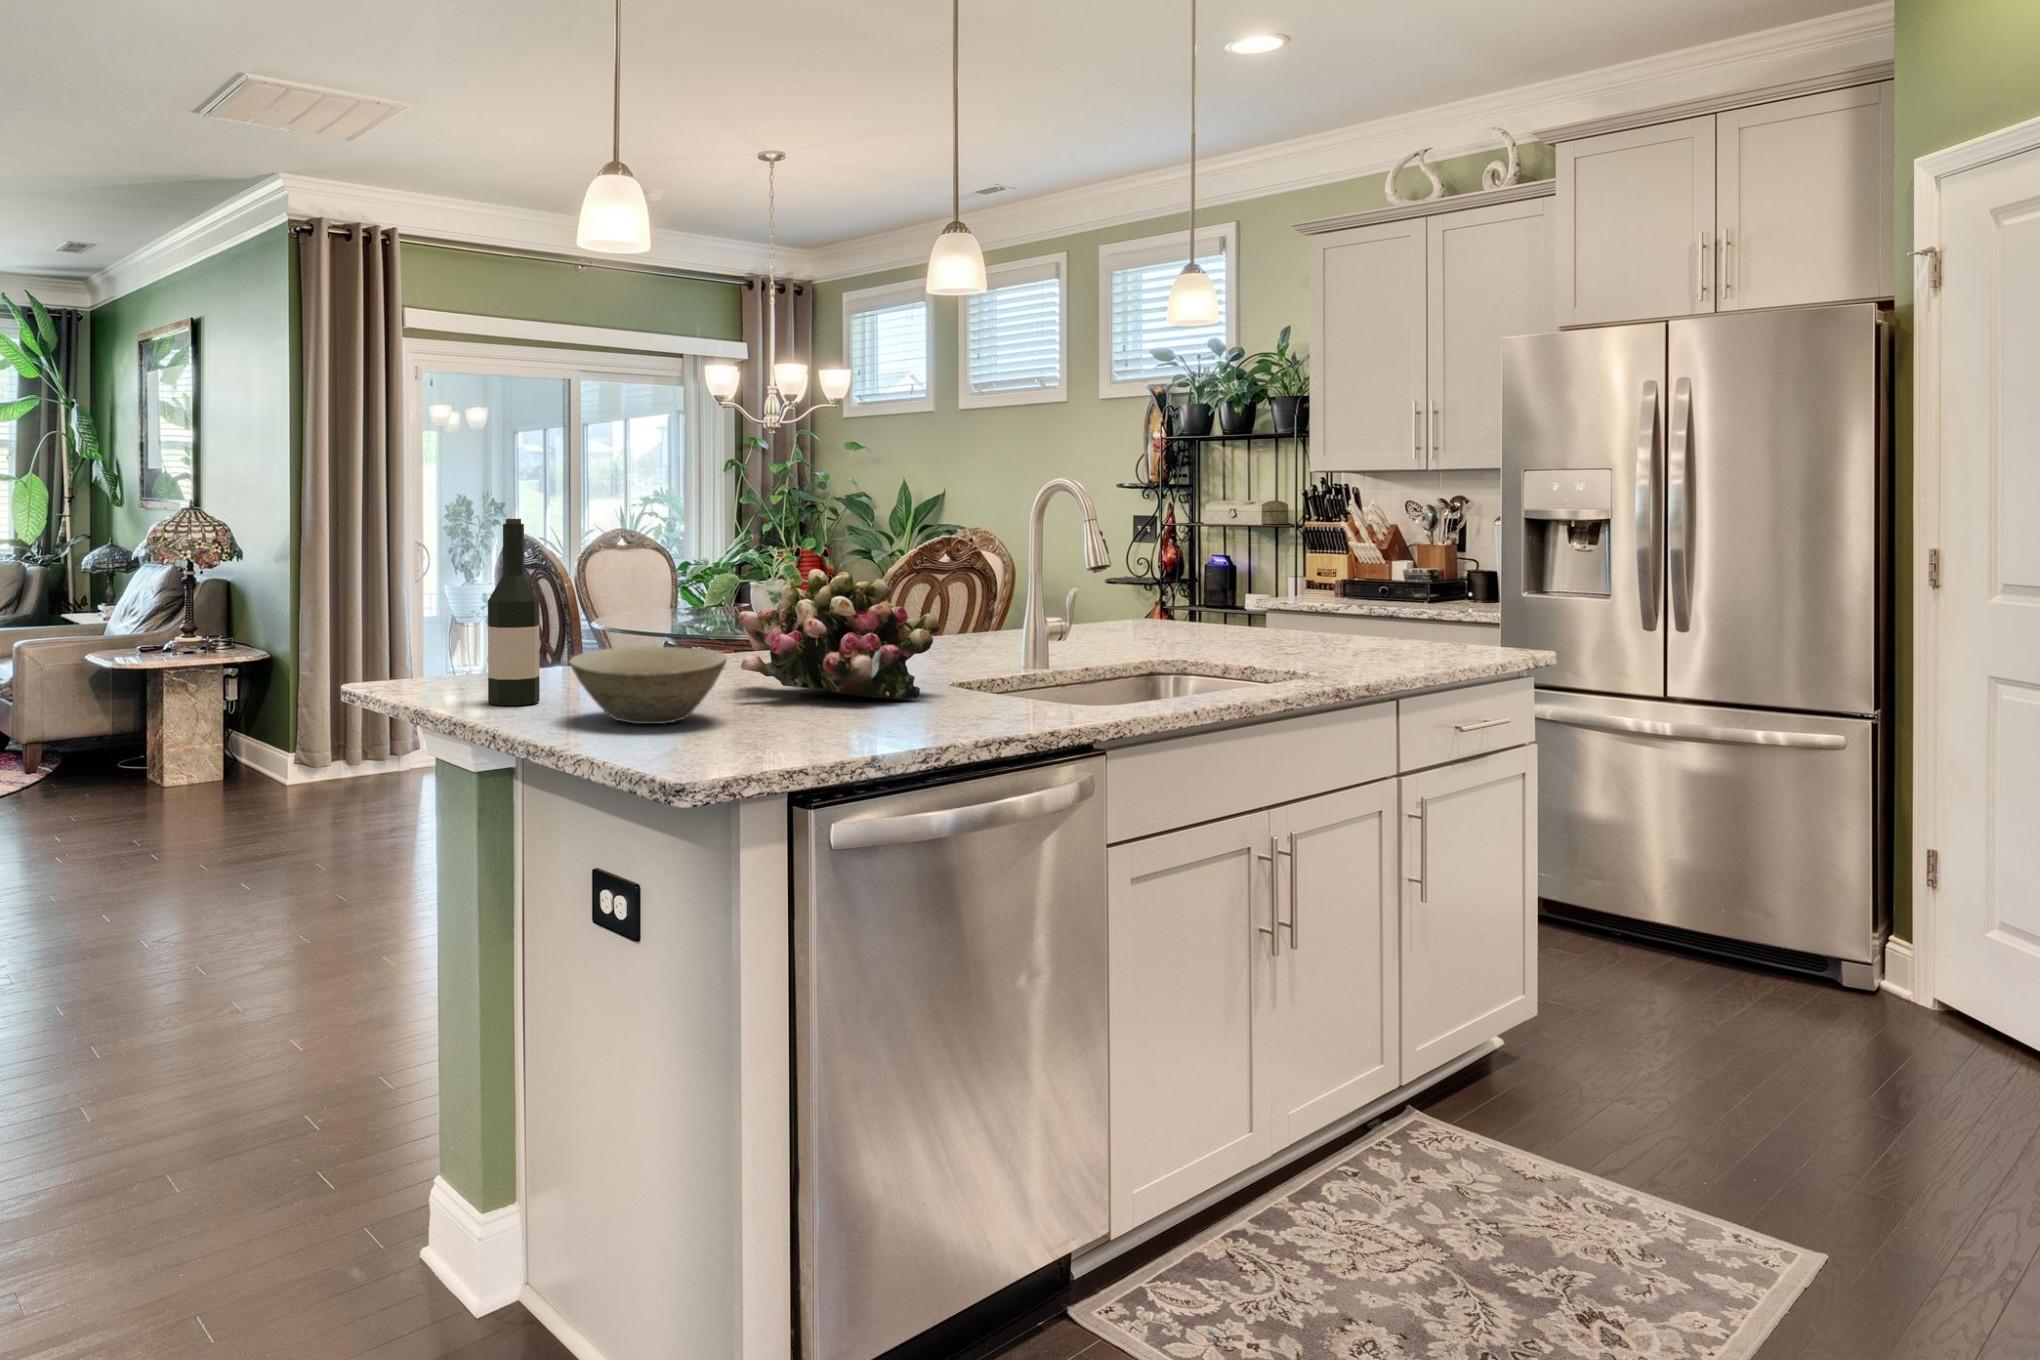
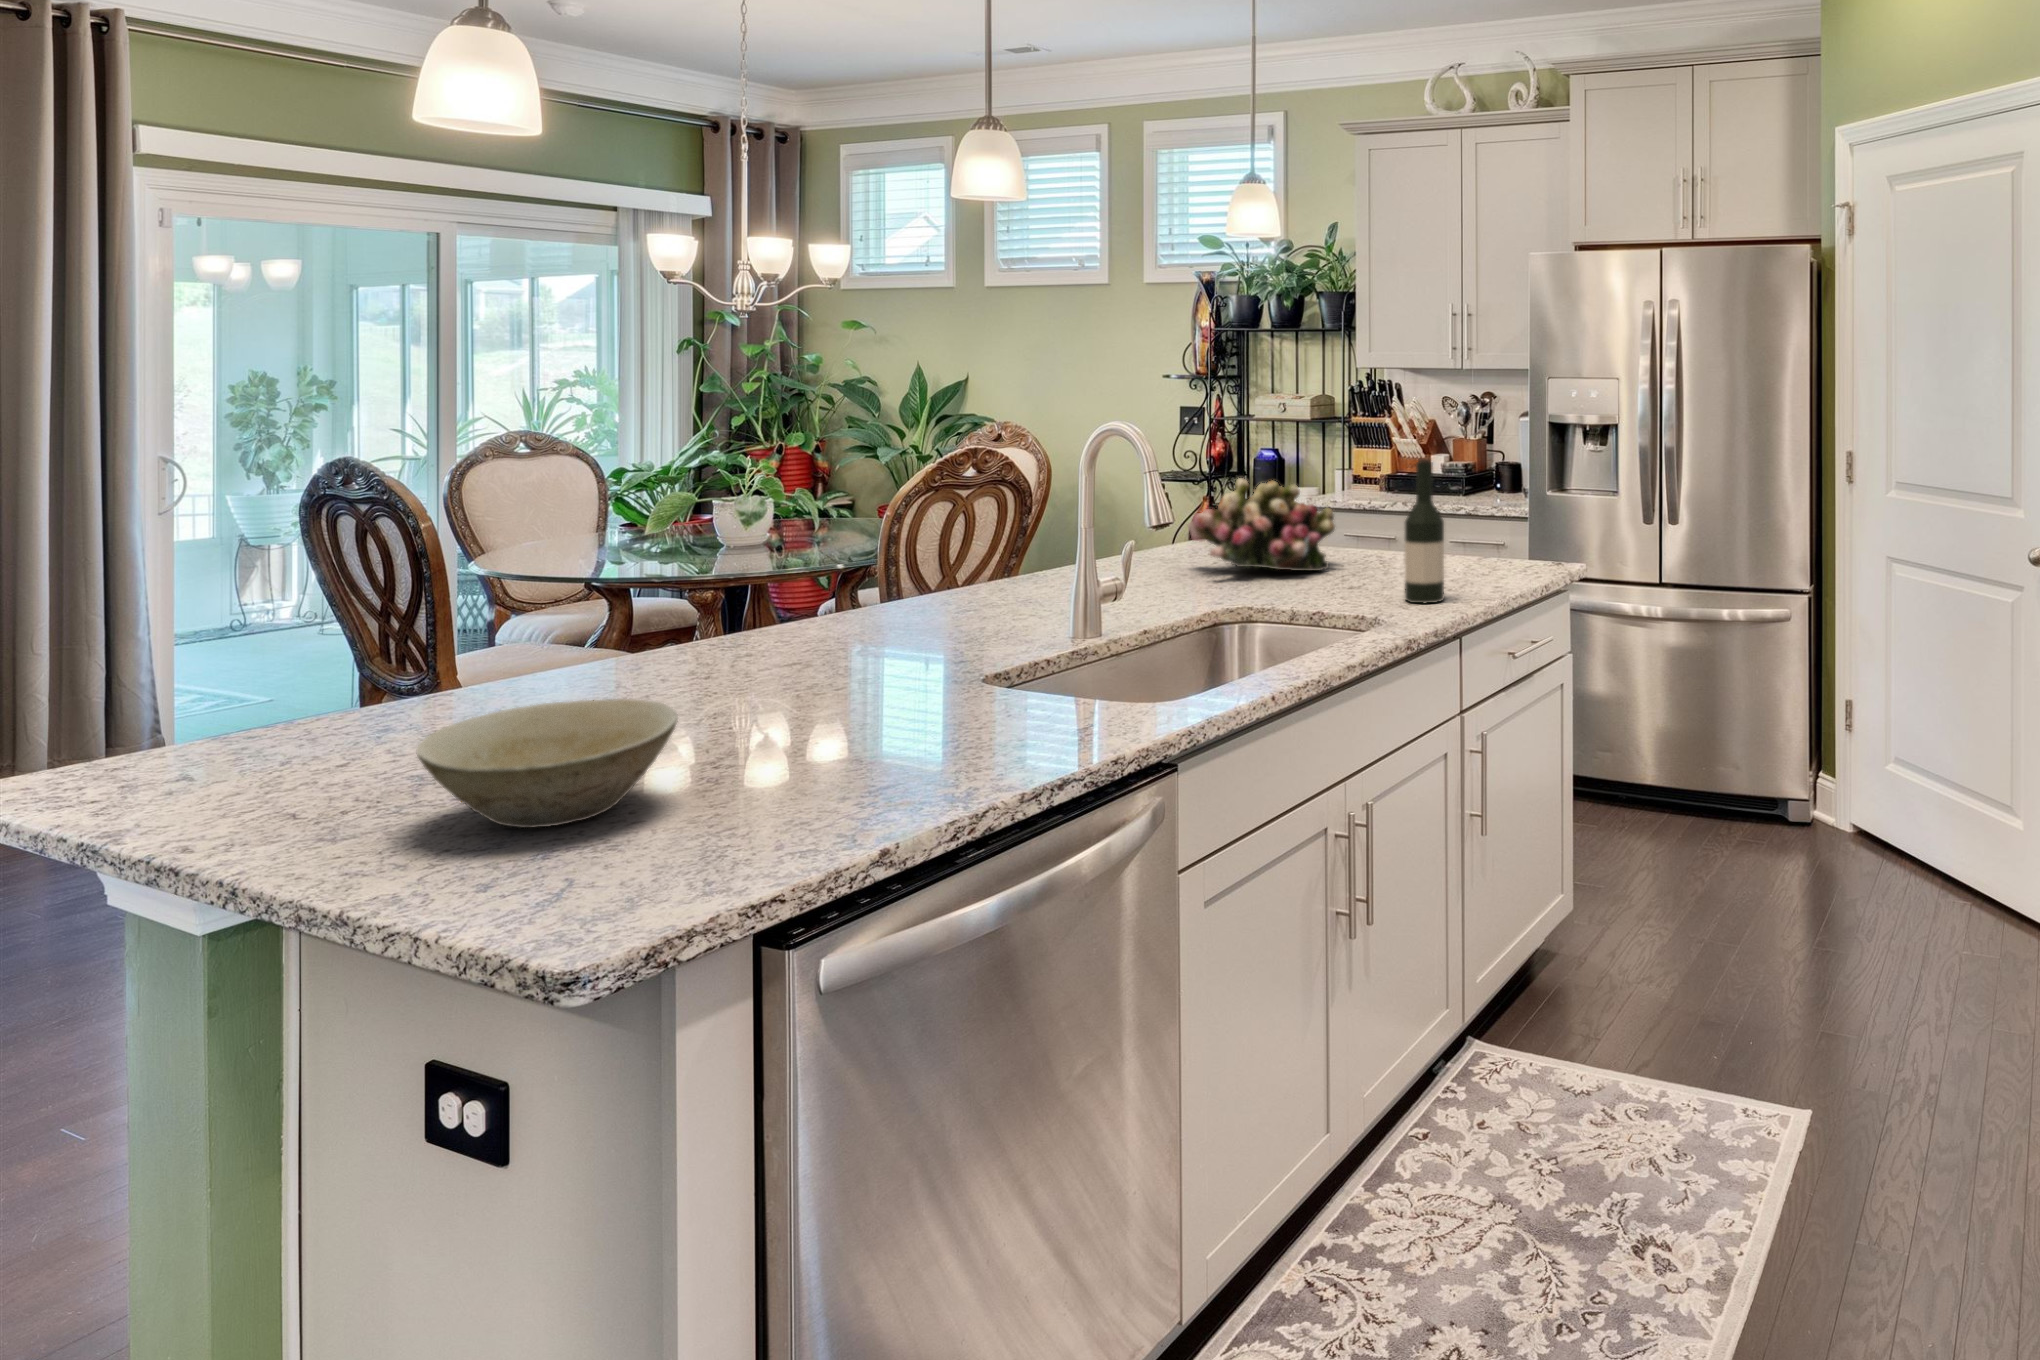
wine bottle: present [488,519,540,705] -> present [1405,458,1444,603]
flower arrangement: present [738,569,940,699] -> present [1188,478,1335,571]

